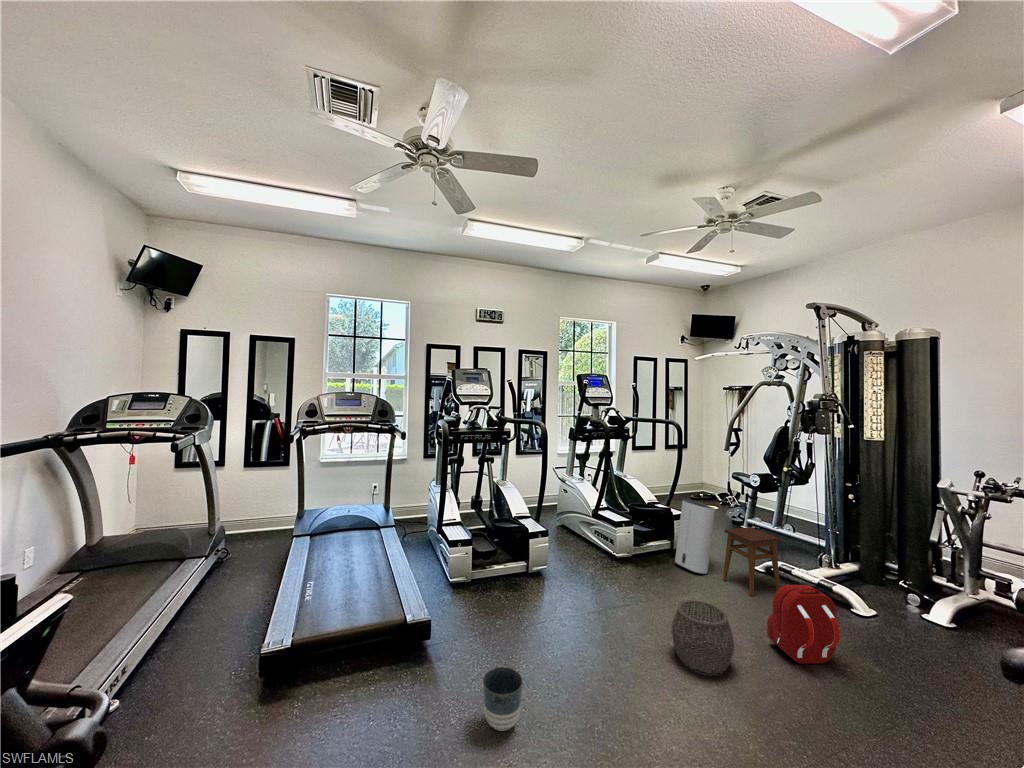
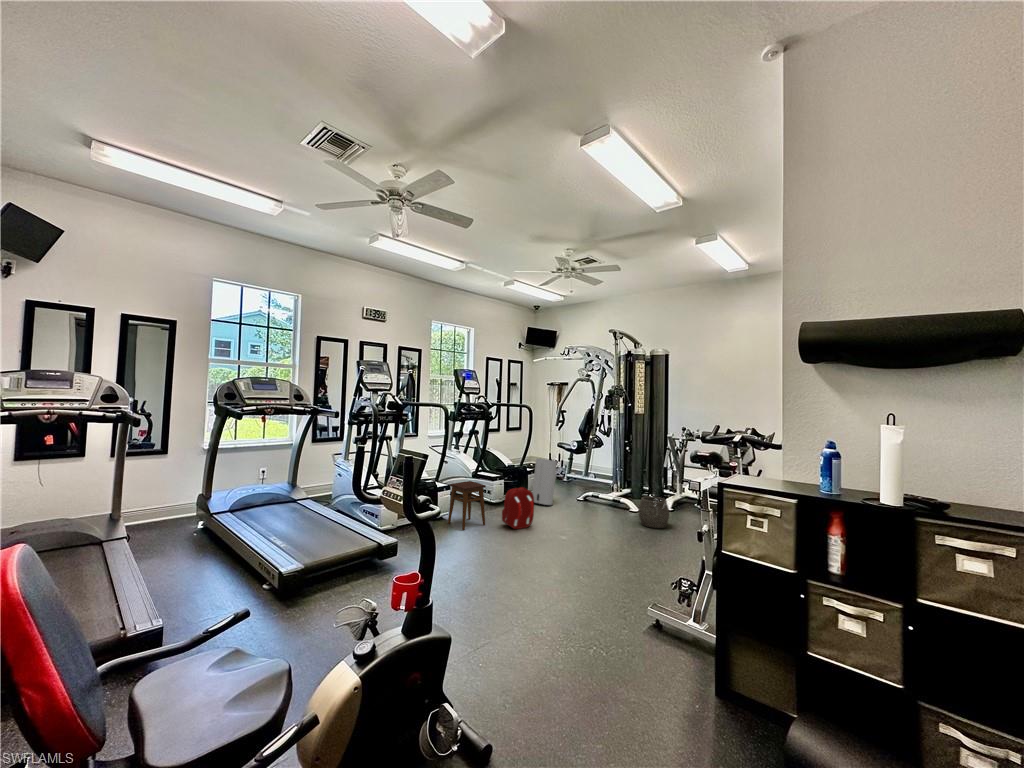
stool: present [723,527,780,596] -> present [448,481,486,530]
backpack: present [767,585,840,664] -> present [502,487,534,529]
woven basket: present [671,600,734,674] -> present [638,496,669,528]
planter: present [483,667,523,731] -> none [459,551,484,585]

